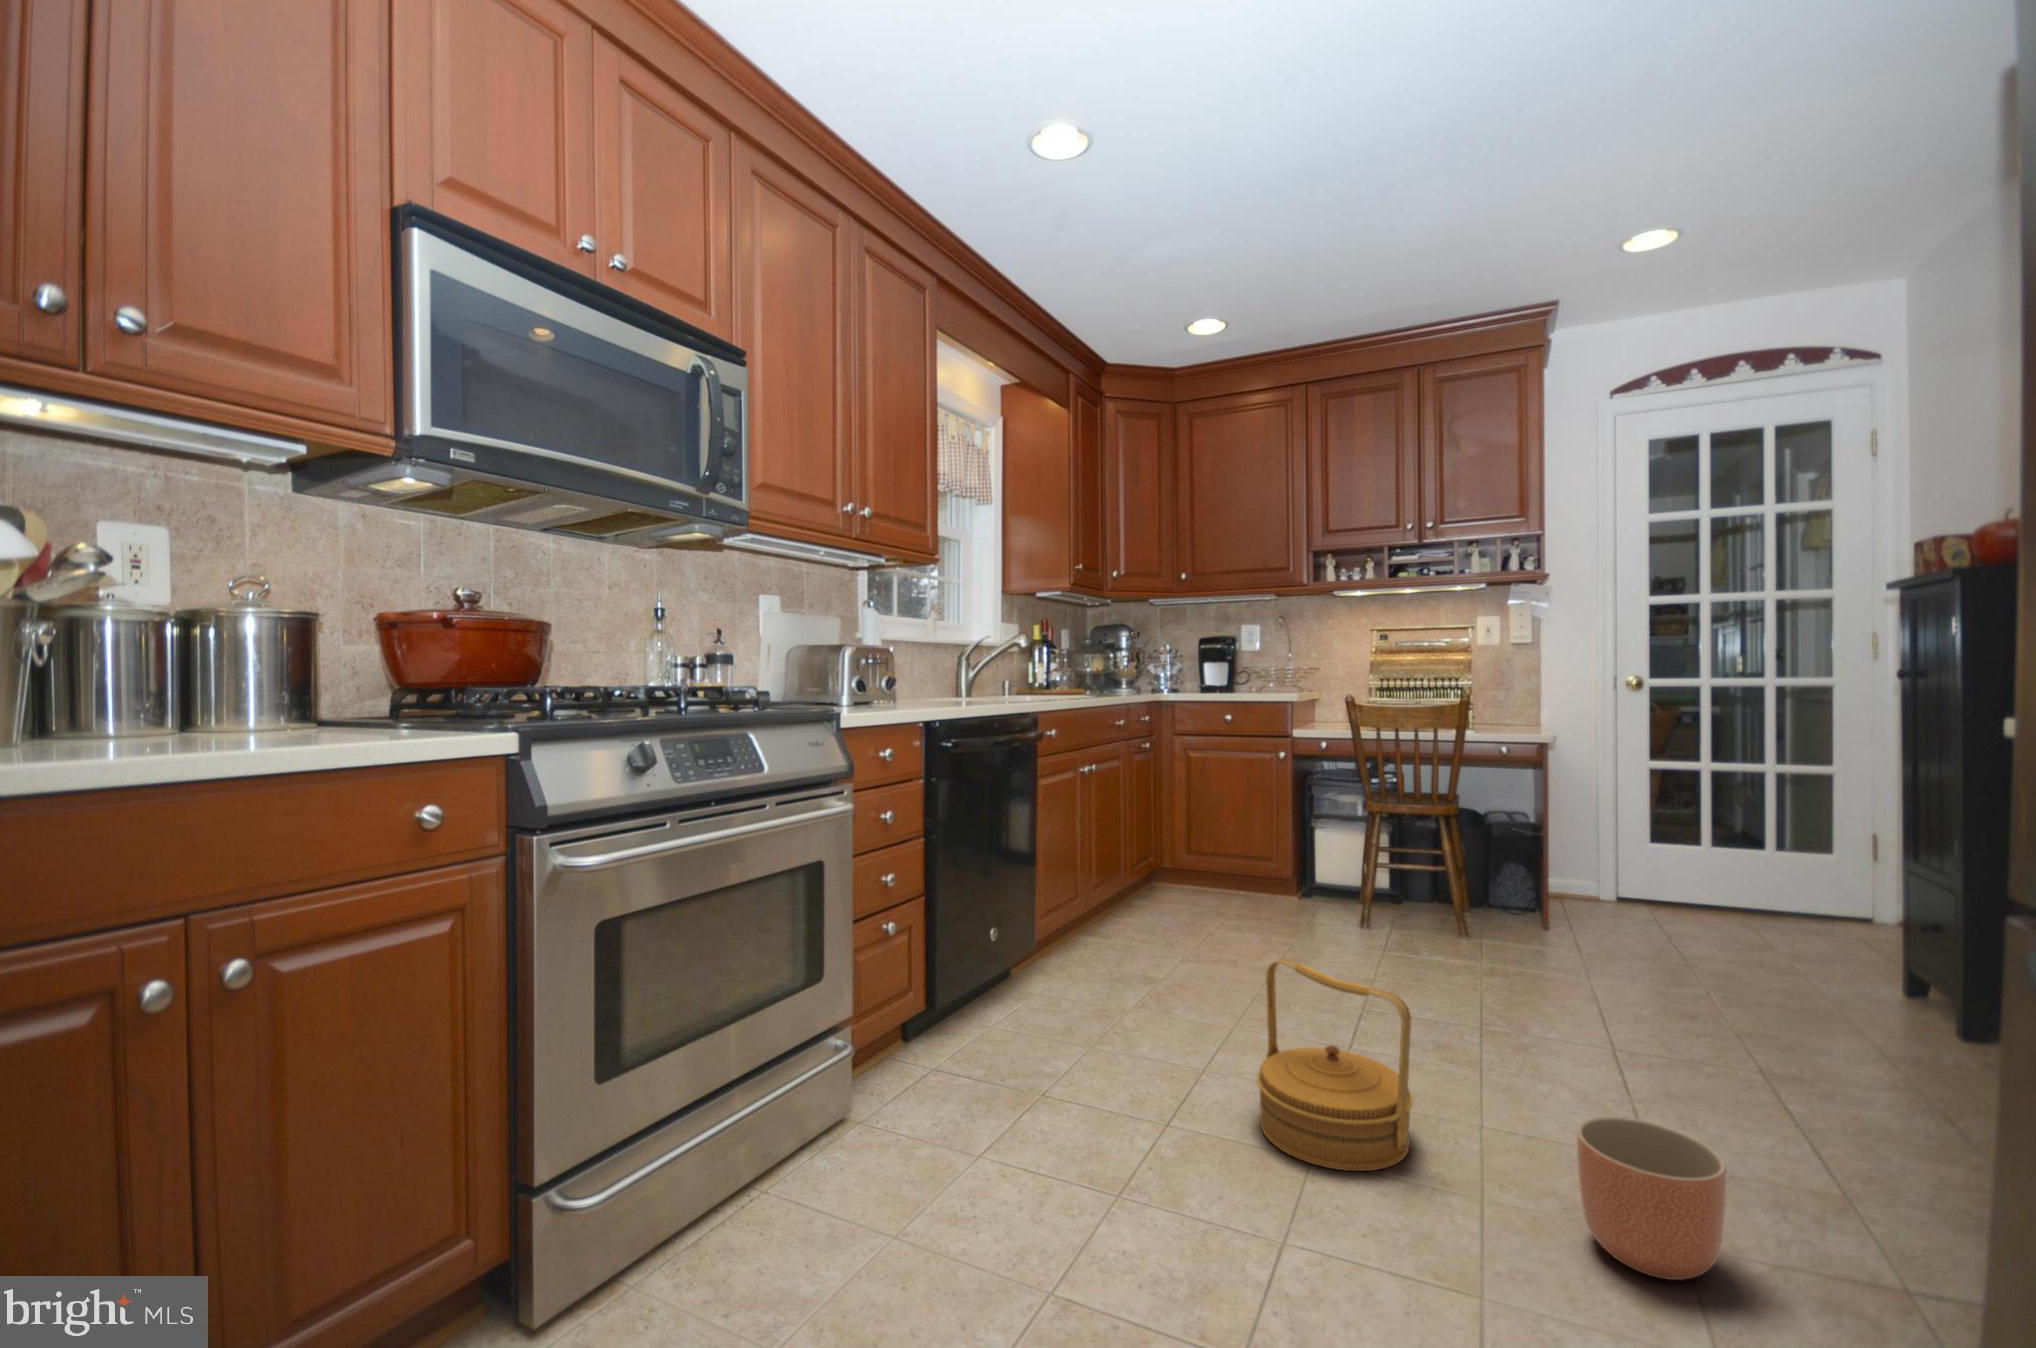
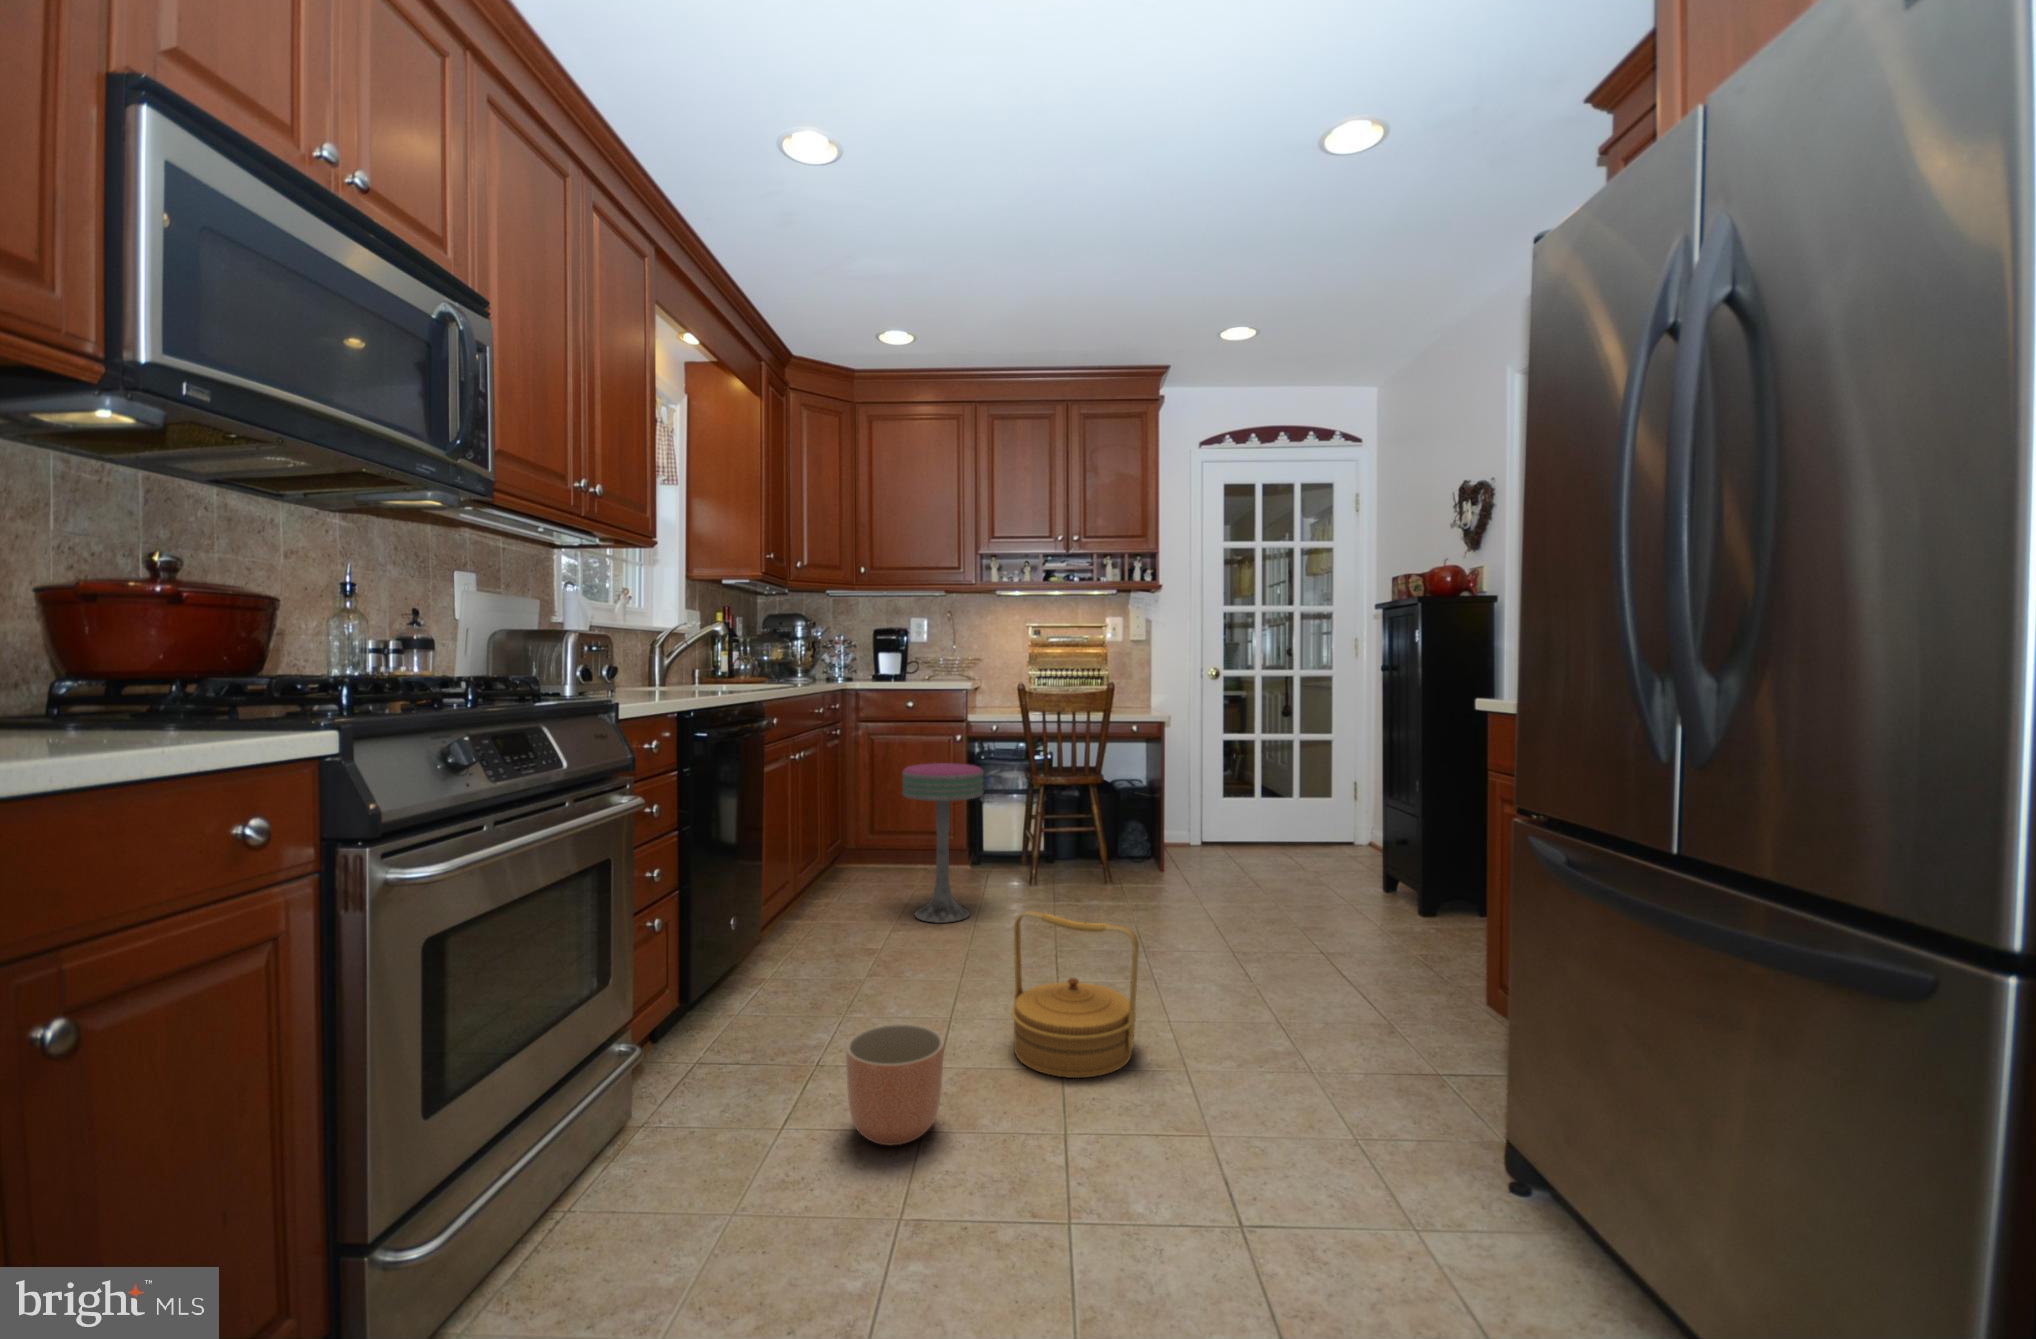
bar stool: none [1197,783,1289,959] -> present [902,763,984,923]
planter: present [1577,1116,1726,1280] -> present [846,1024,944,1145]

